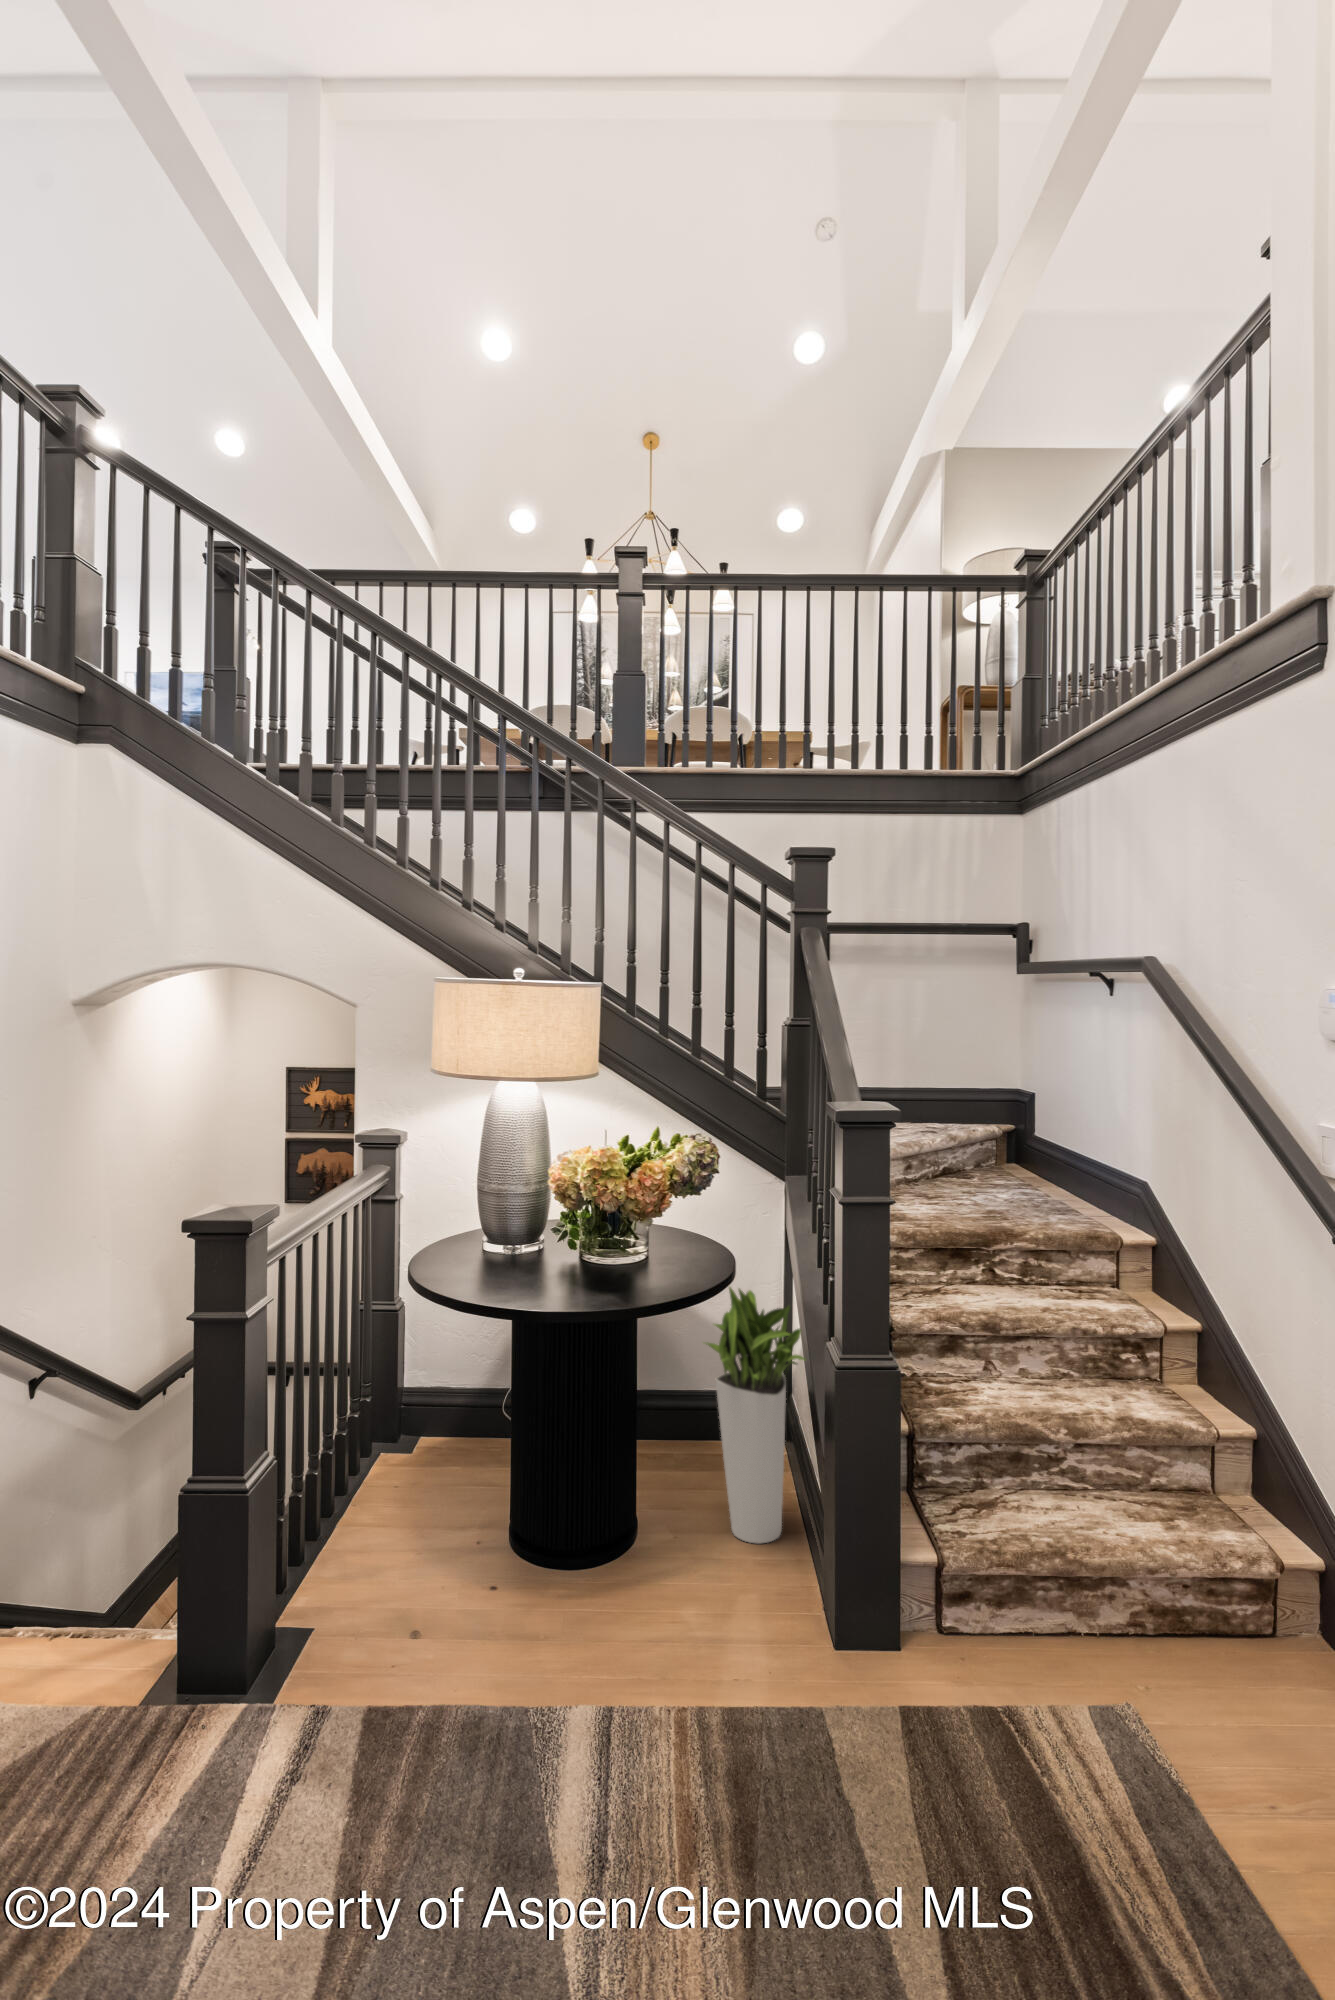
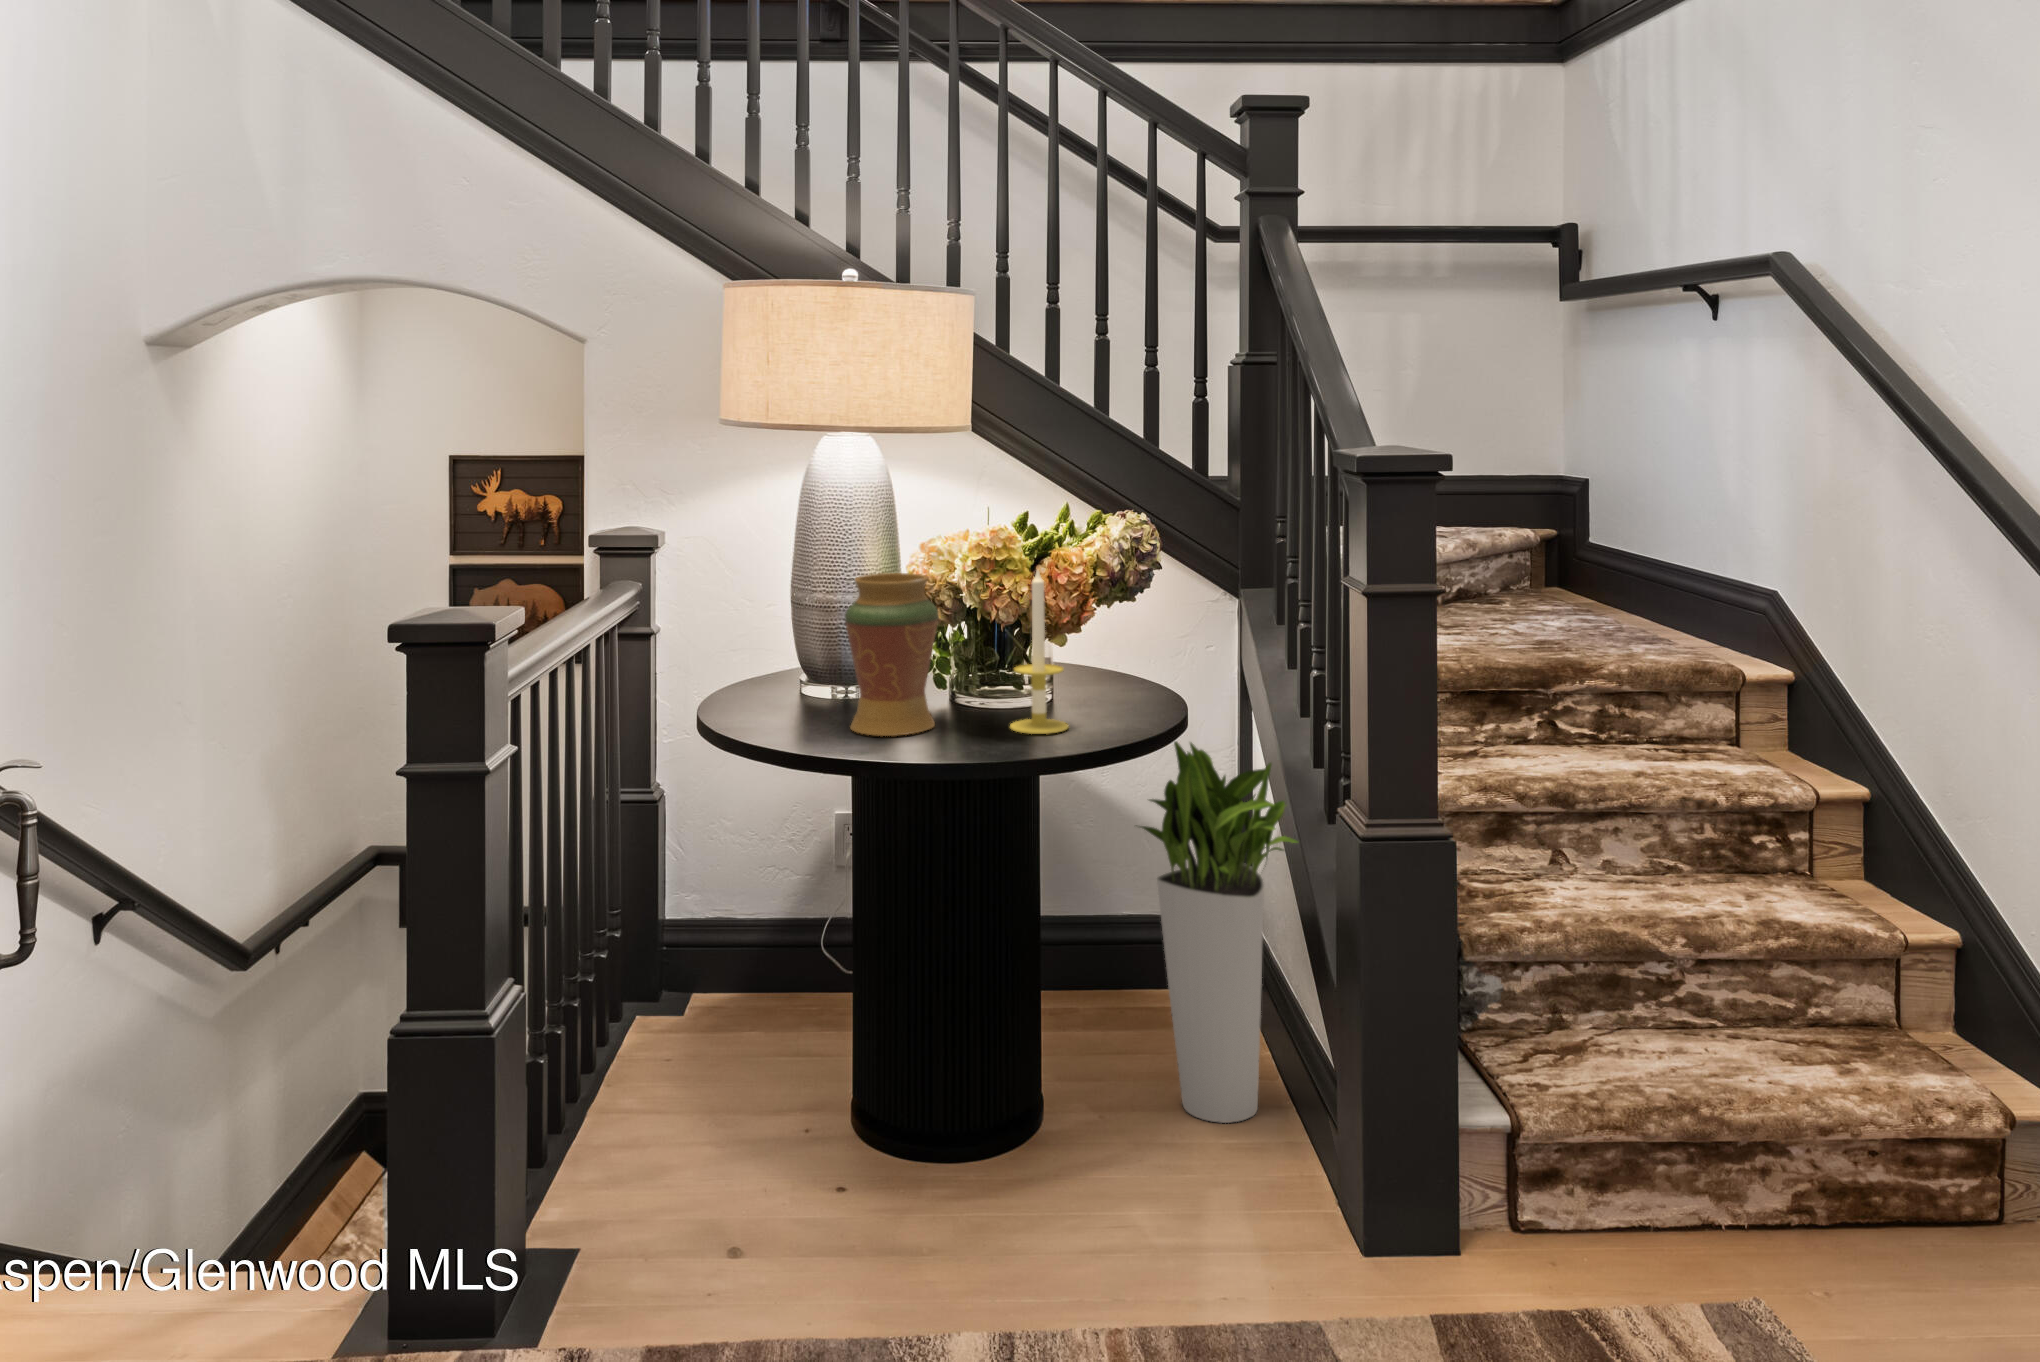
candle: none [612,1174,652,1287] -> present [1010,570,1069,734]
decorative vase: none [503,1175,566,1287] -> present [845,573,939,736]

